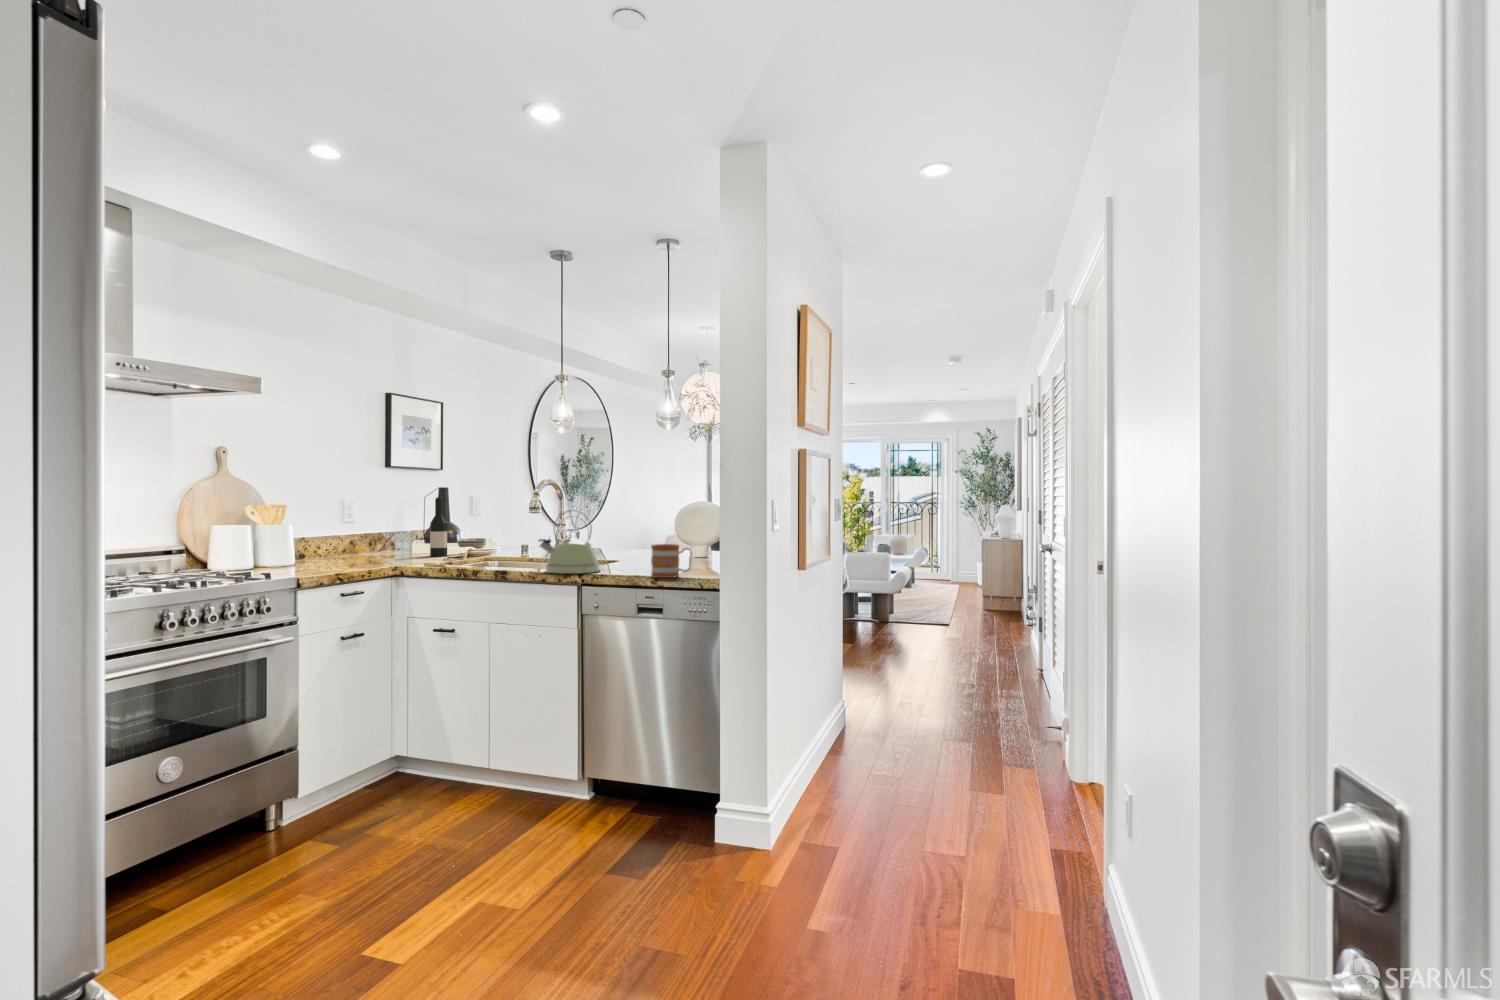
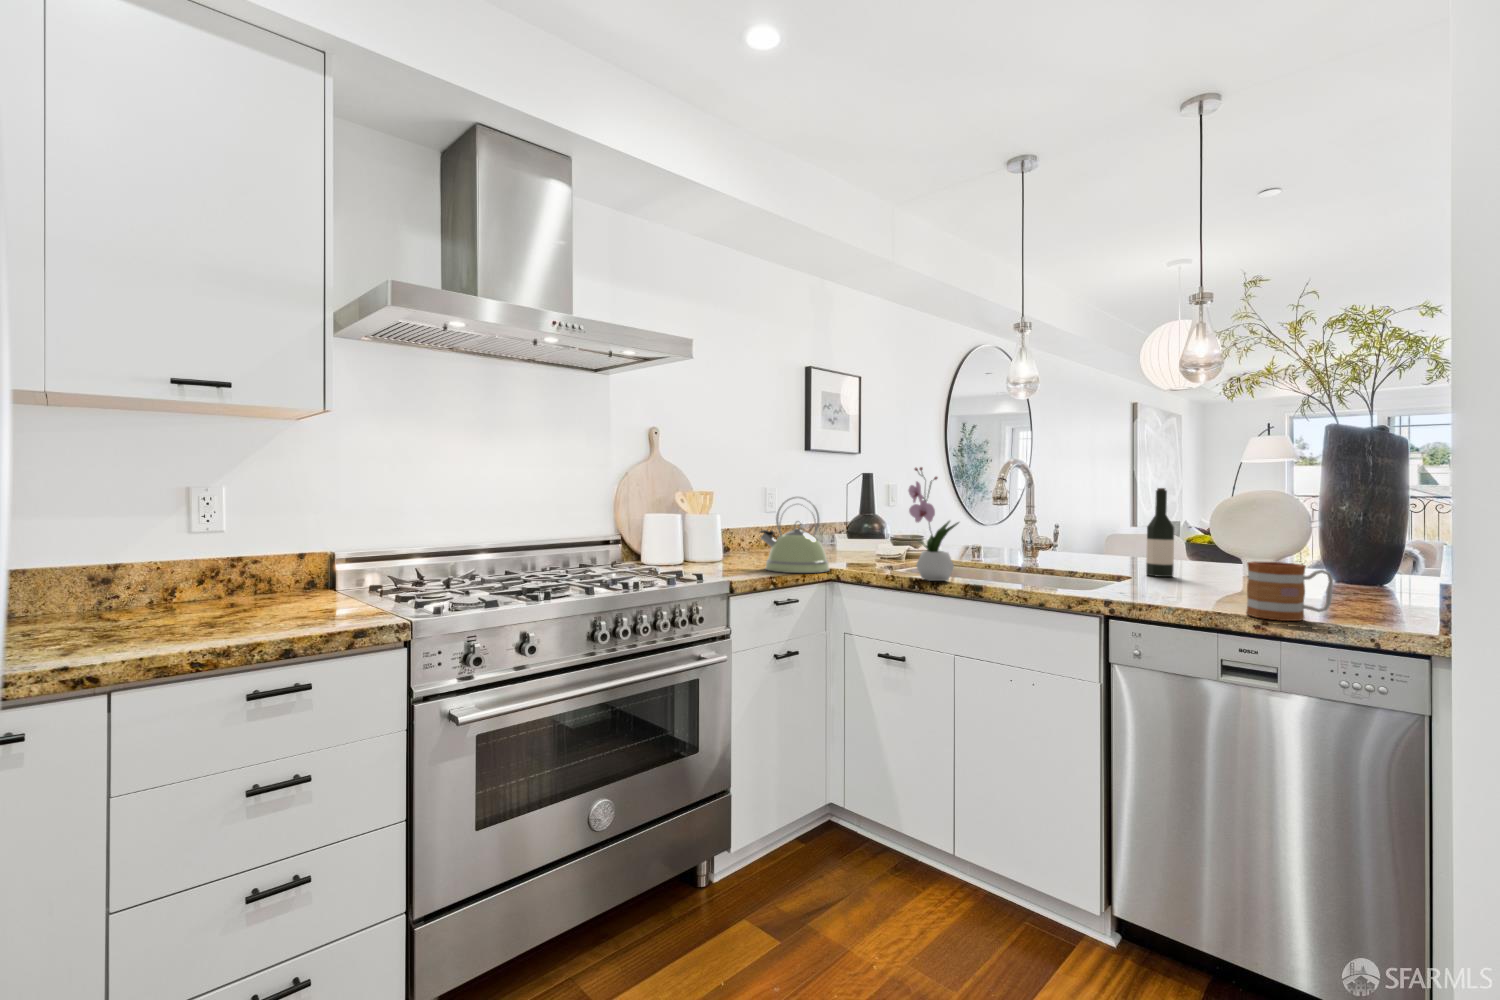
flower arrangement: none [453,485,492,570] -> present [908,467,959,581]
wine bottle: present [430,497,447,556] -> present [1146,488,1174,577]
kettle: present [538,510,600,574] -> present [760,497,829,573]

